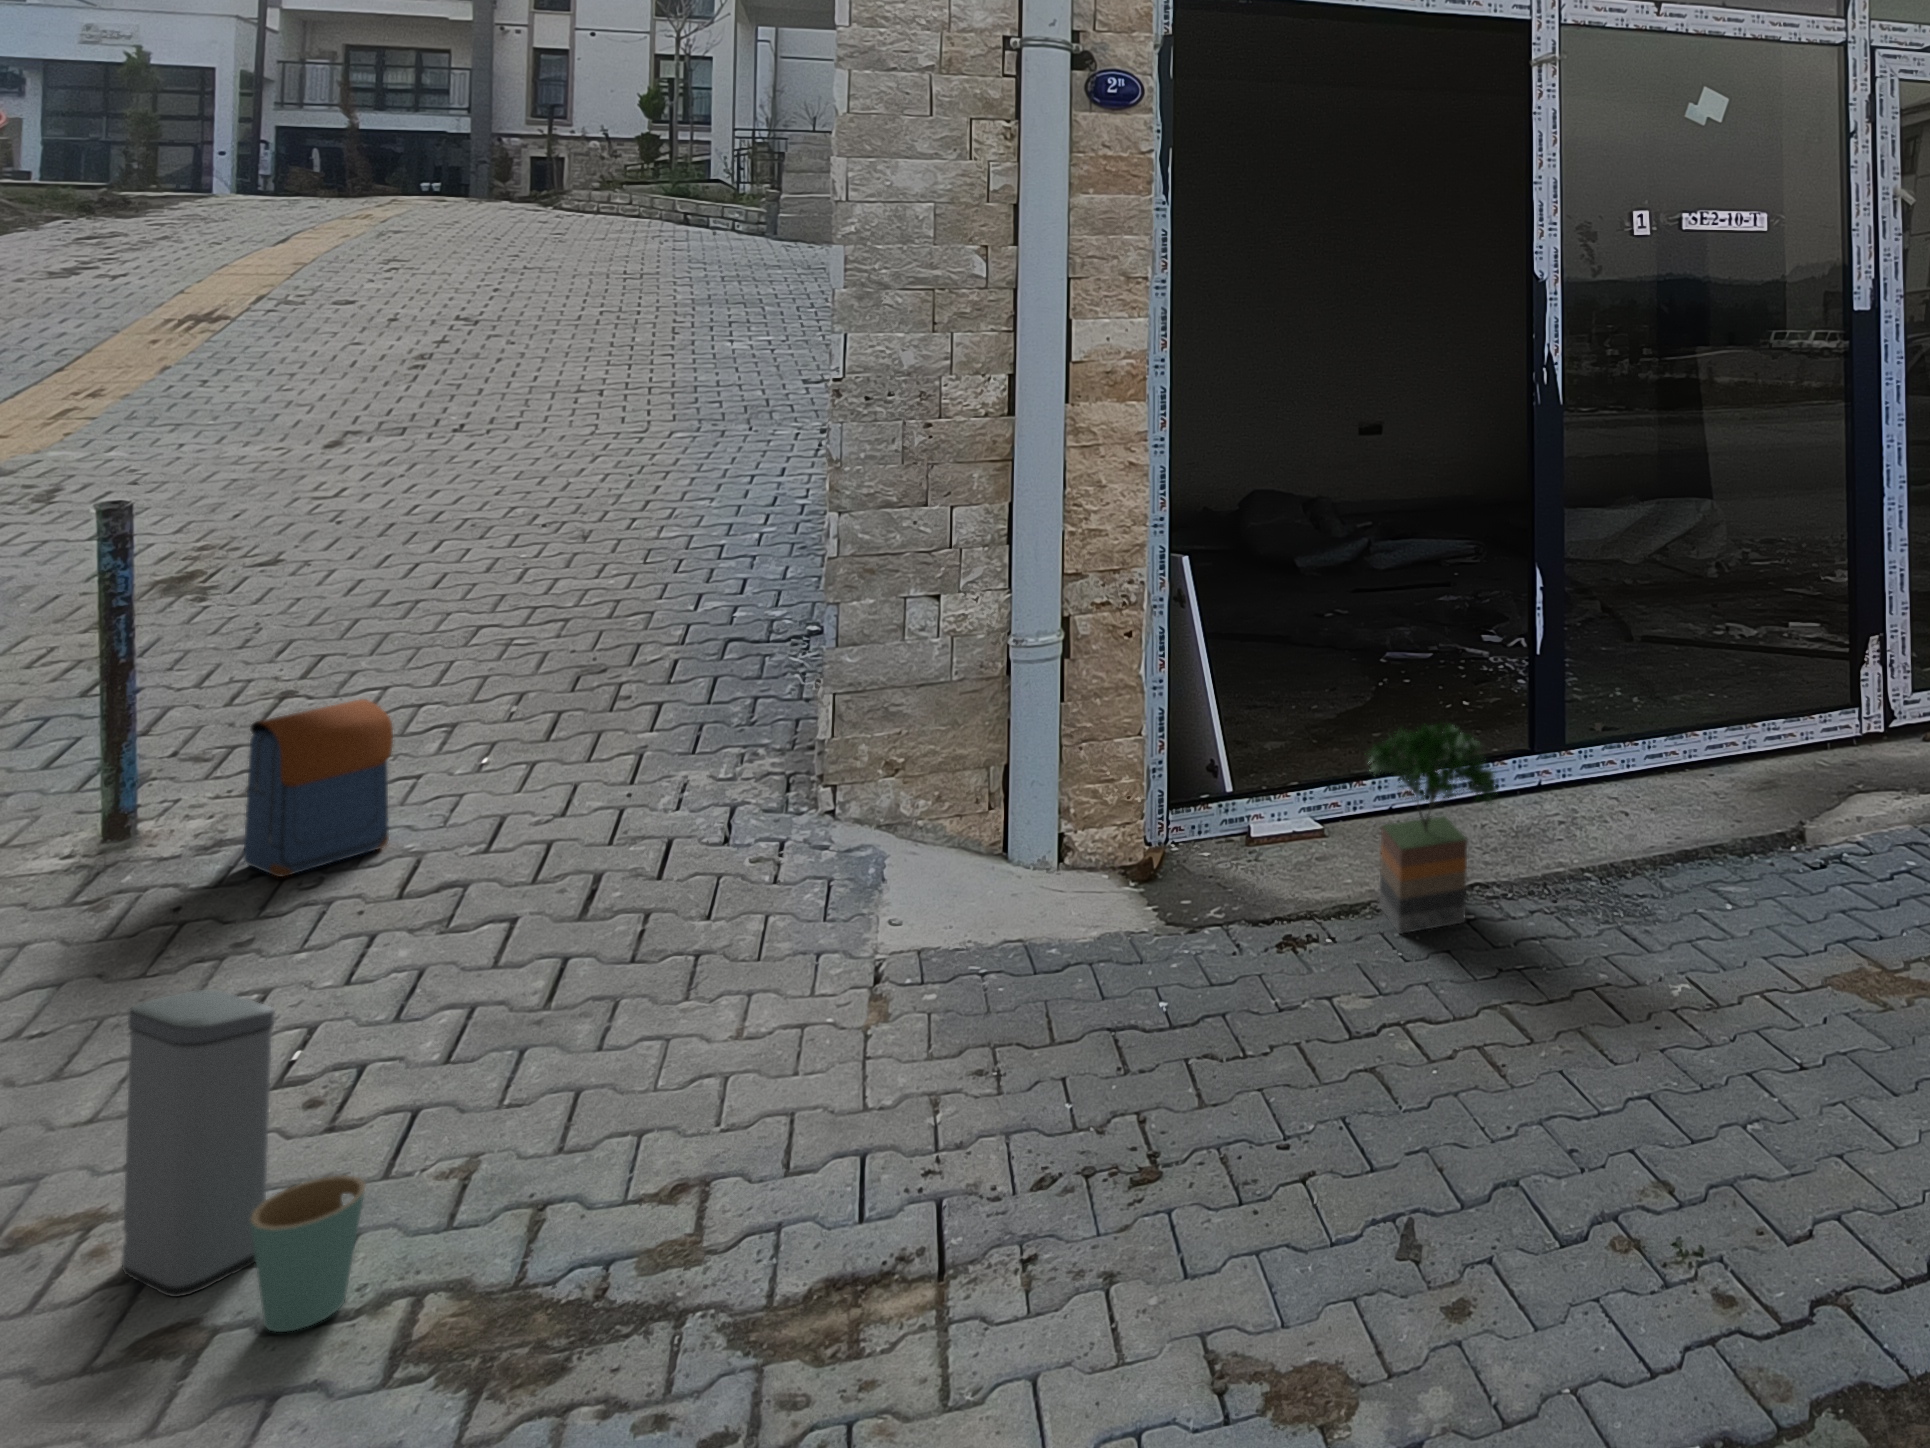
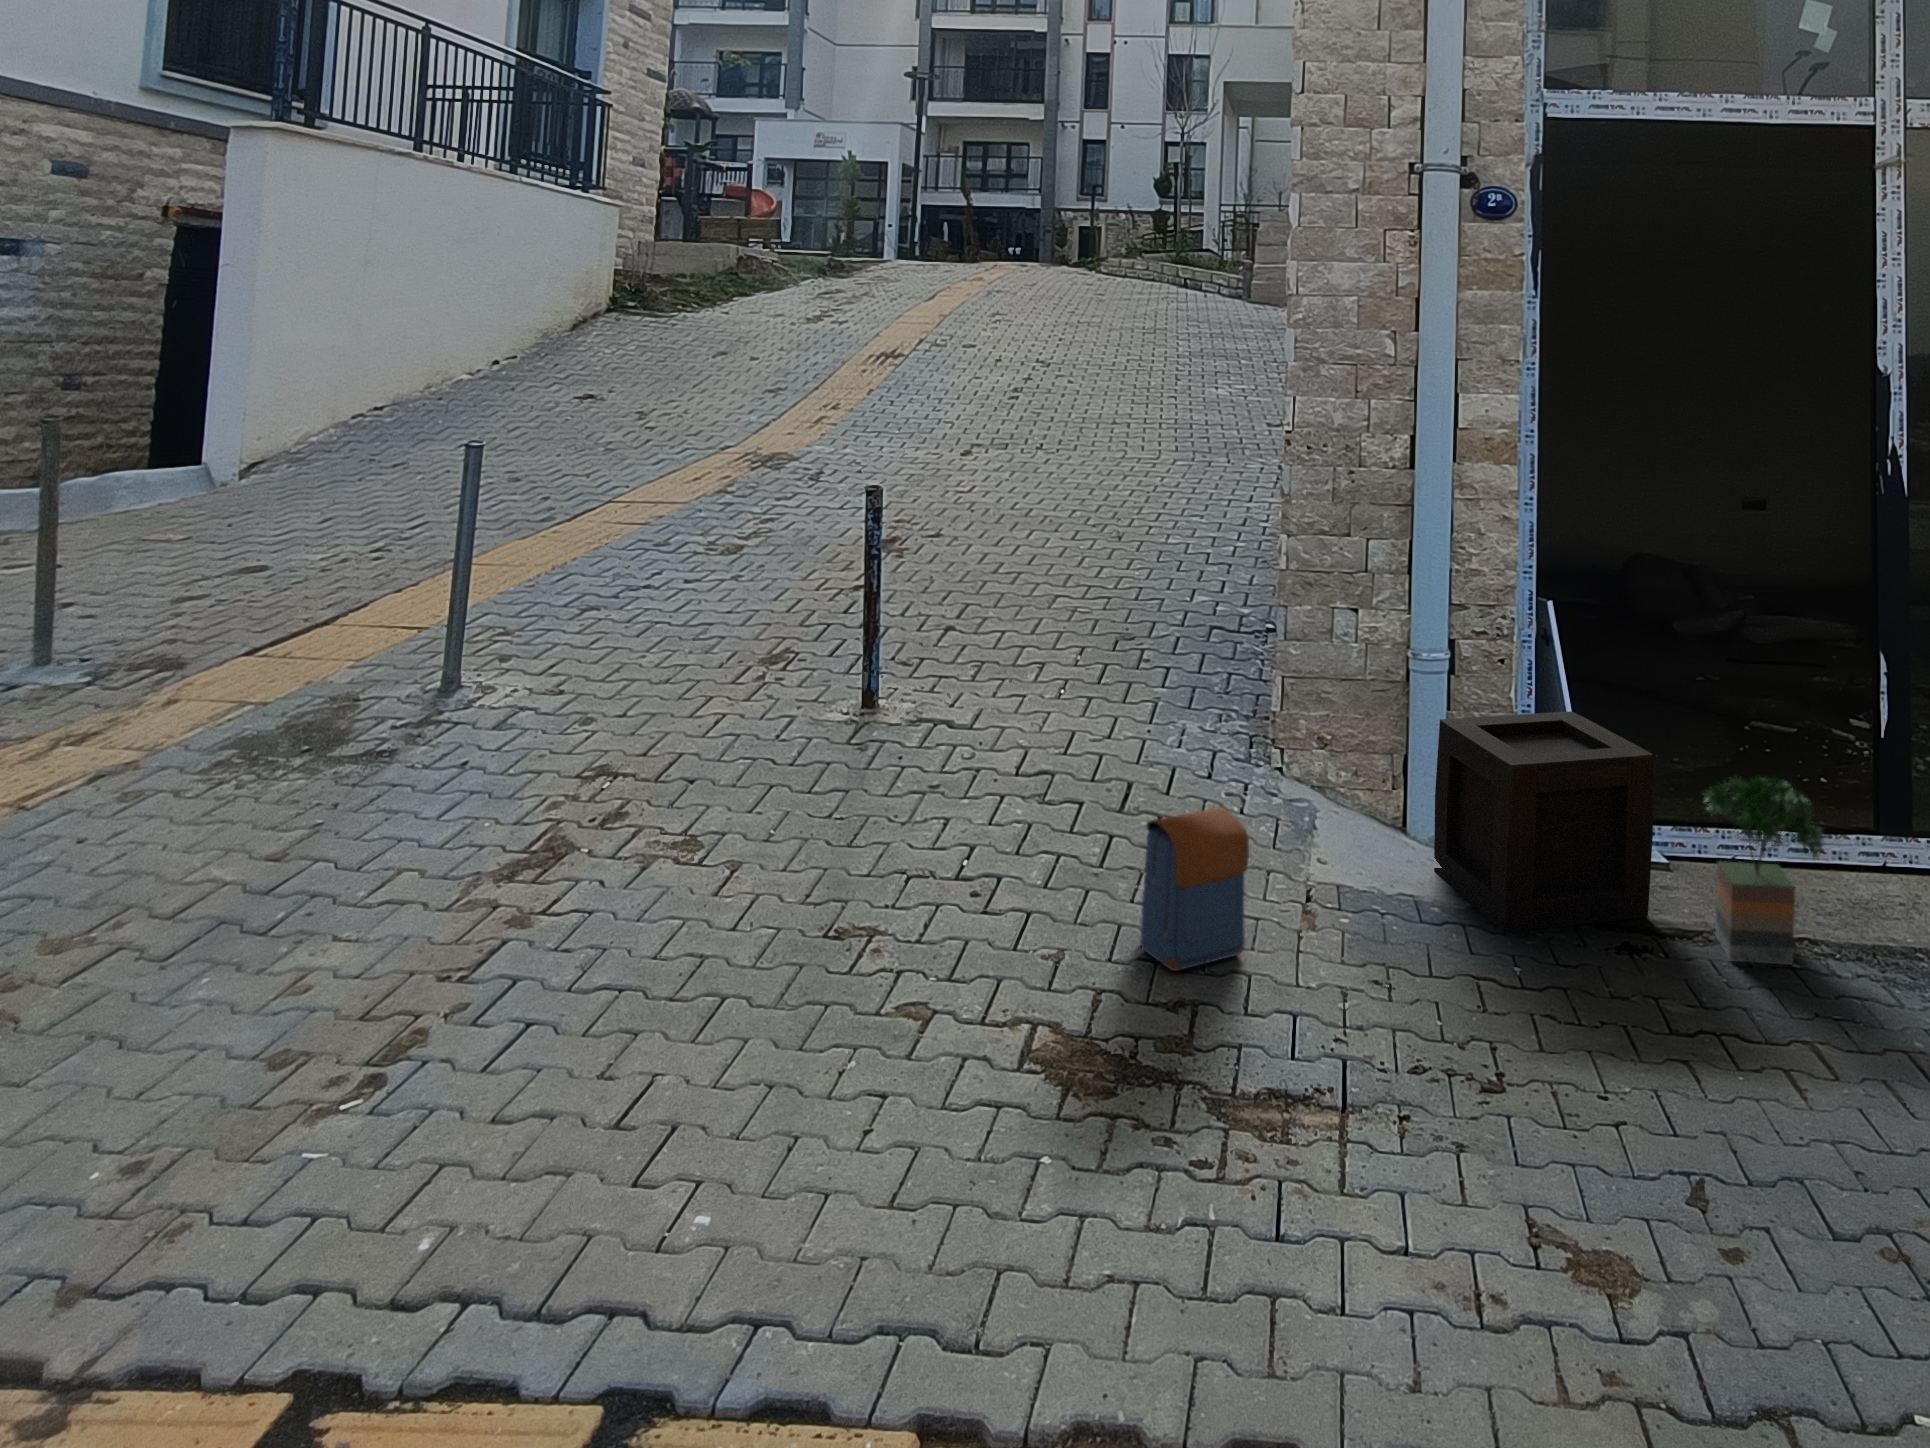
wooden crate: none [1043,681,1309,959] -> present [1434,711,1653,933]
backpack: present [244,699,393,877] -> present [1140,808,1249,971]
trash can: present [122,989,366,1332] -> none [874,804,999,1032]

